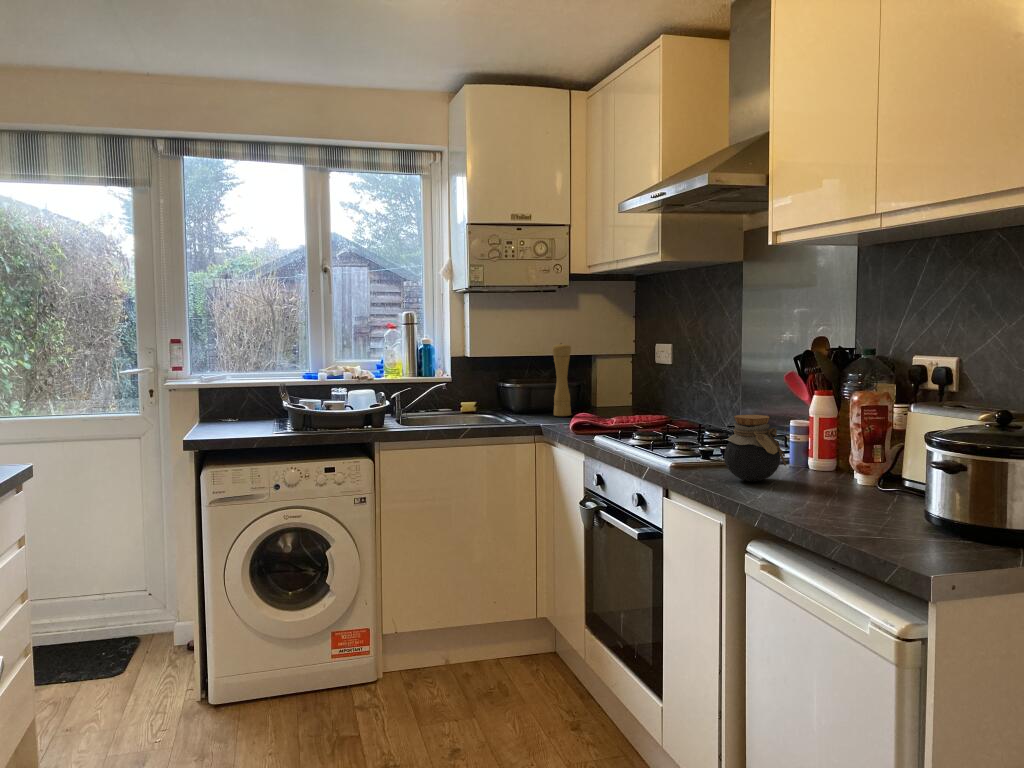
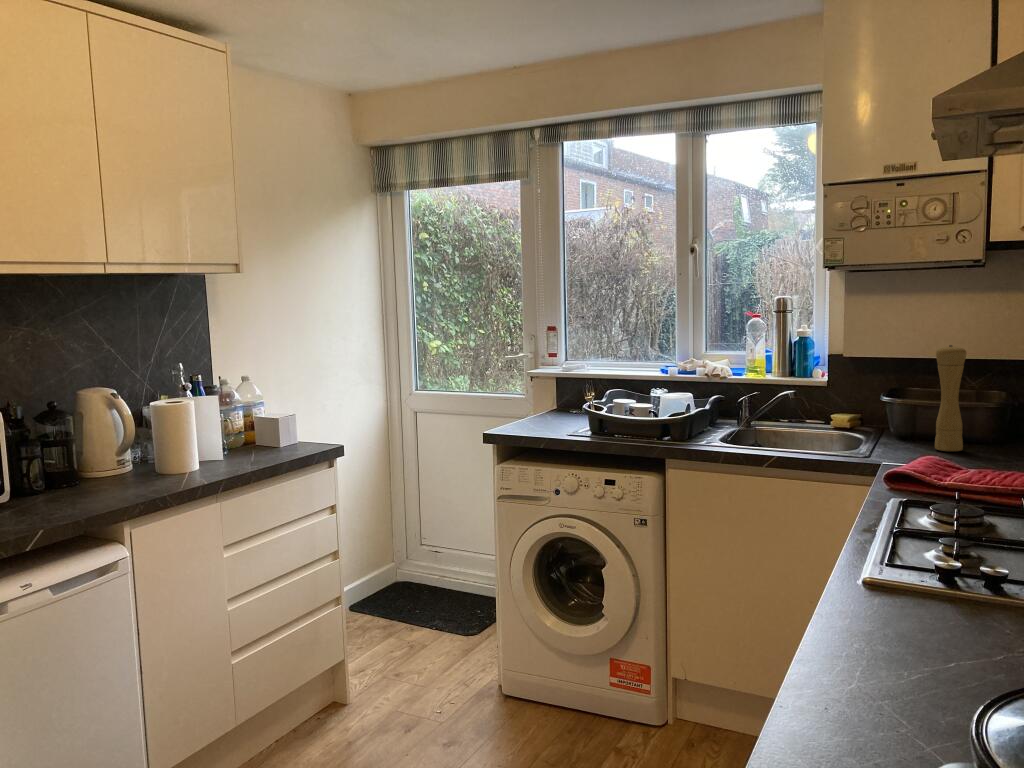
jar: present [724,415,786,482] -> none [856,523,963,648]

